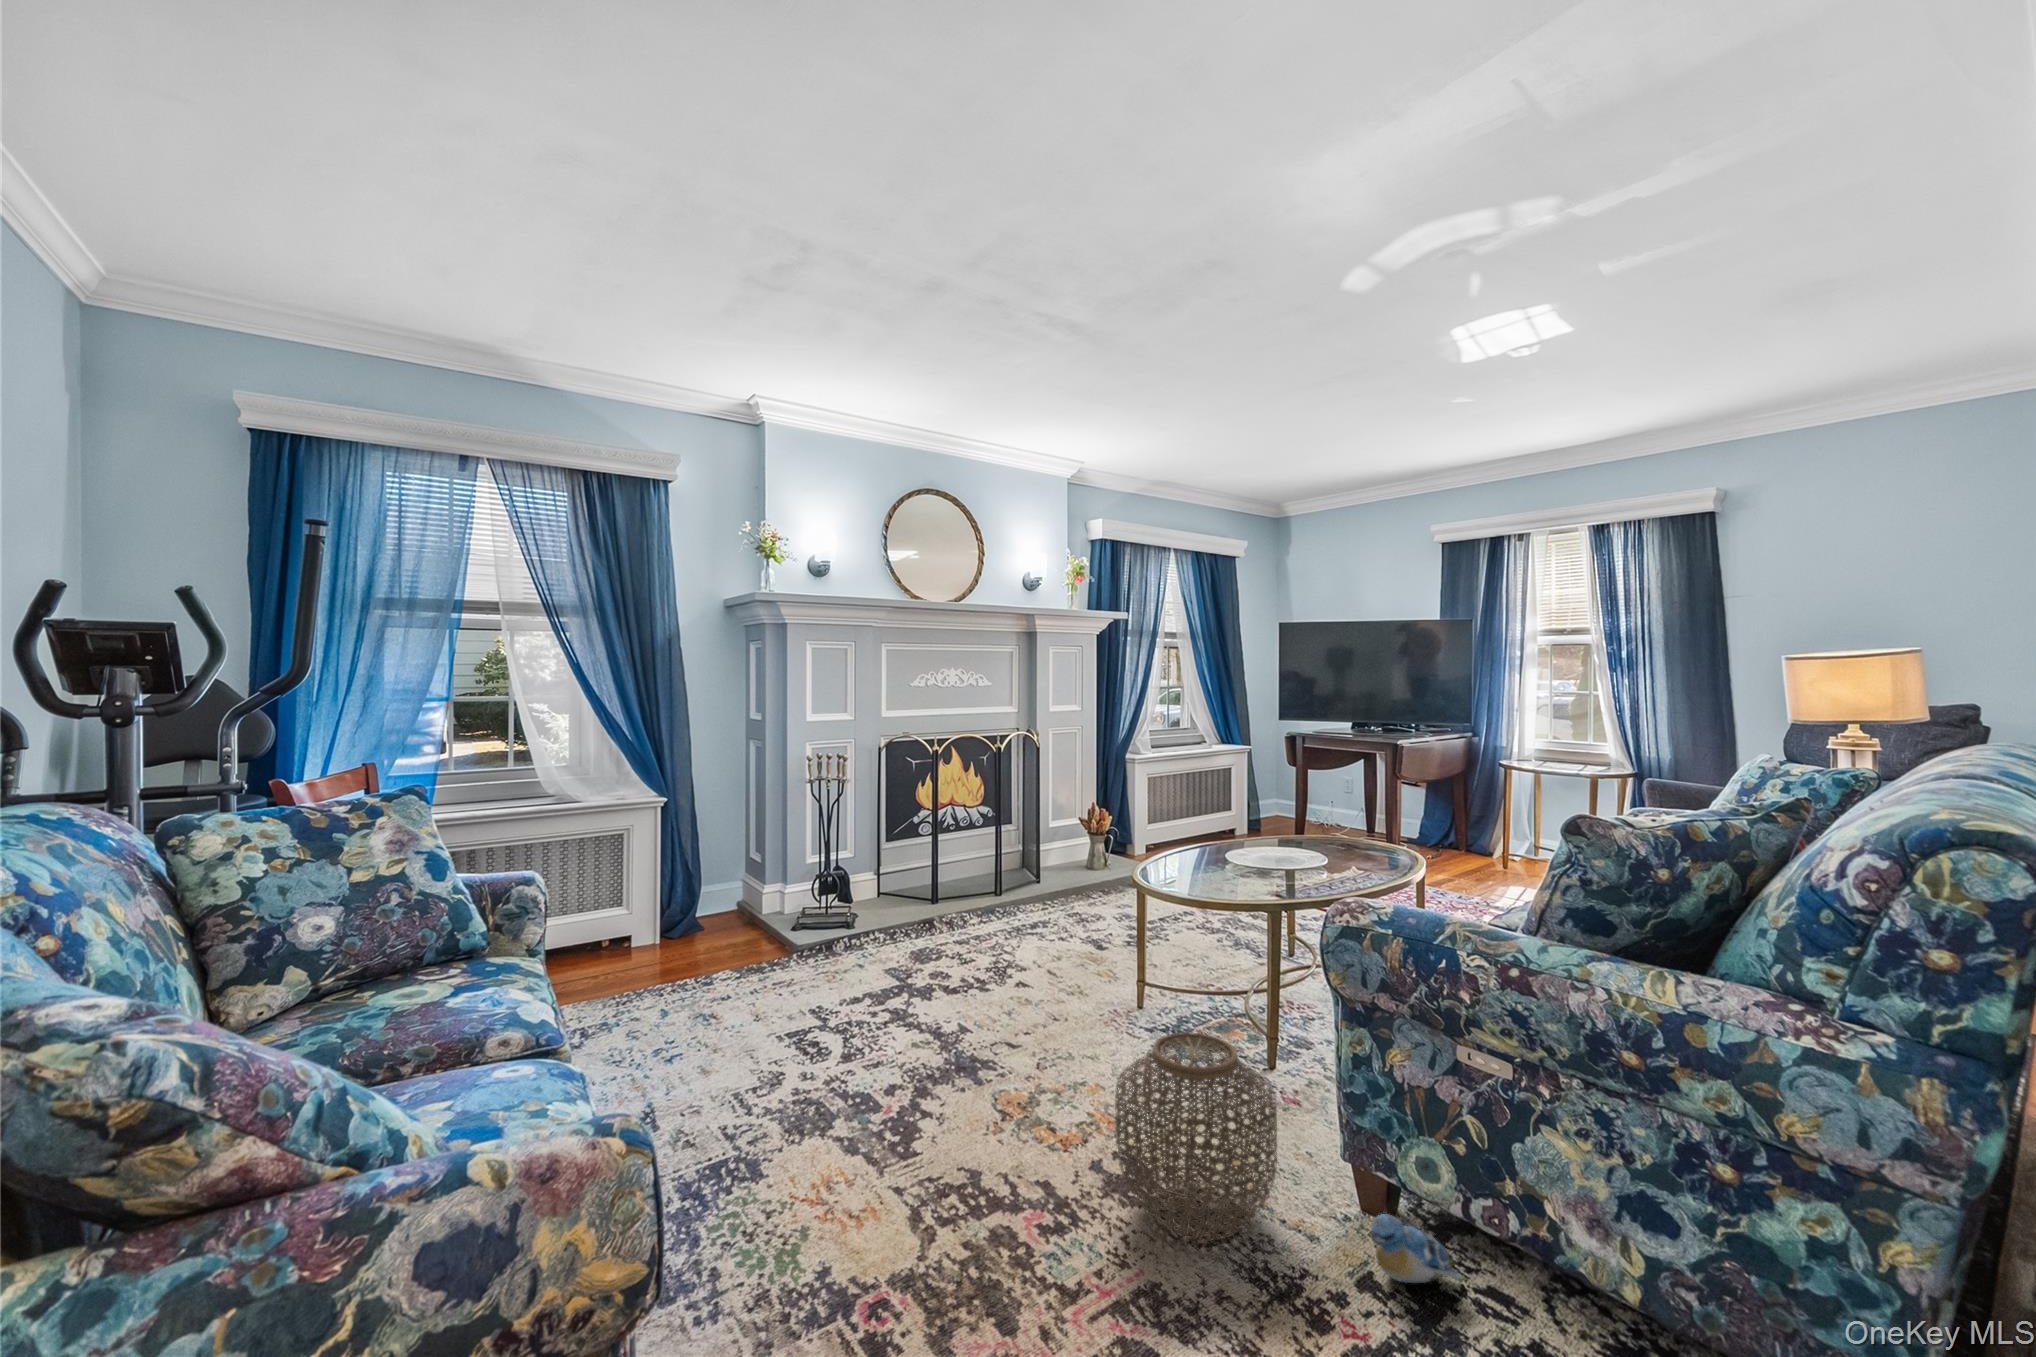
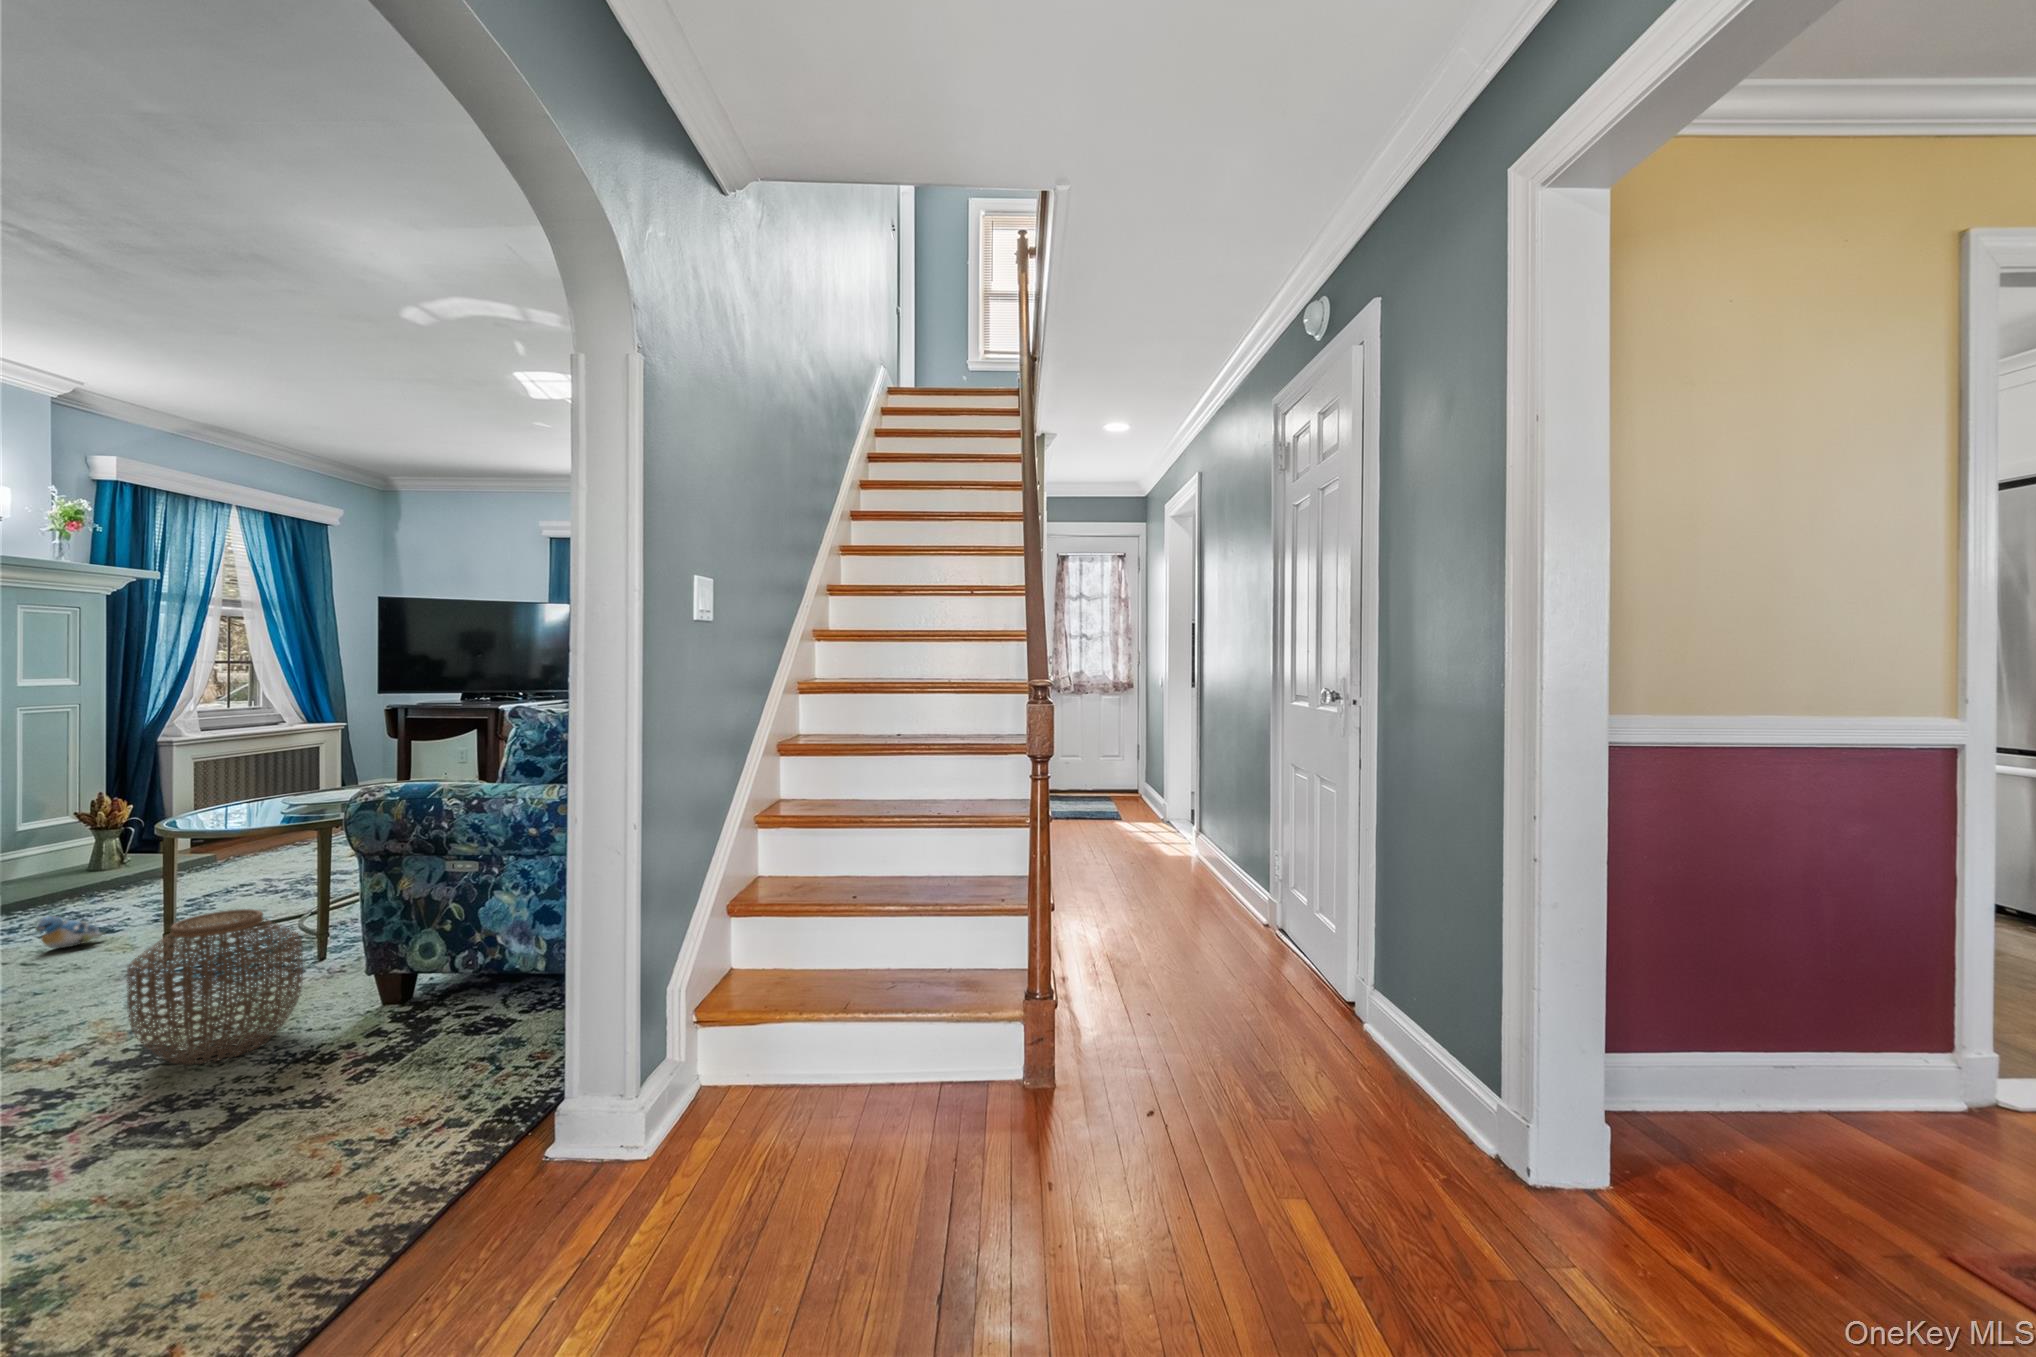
plush toy: present [1370,1214,1462,1283] -> present [36,916,105,948]

